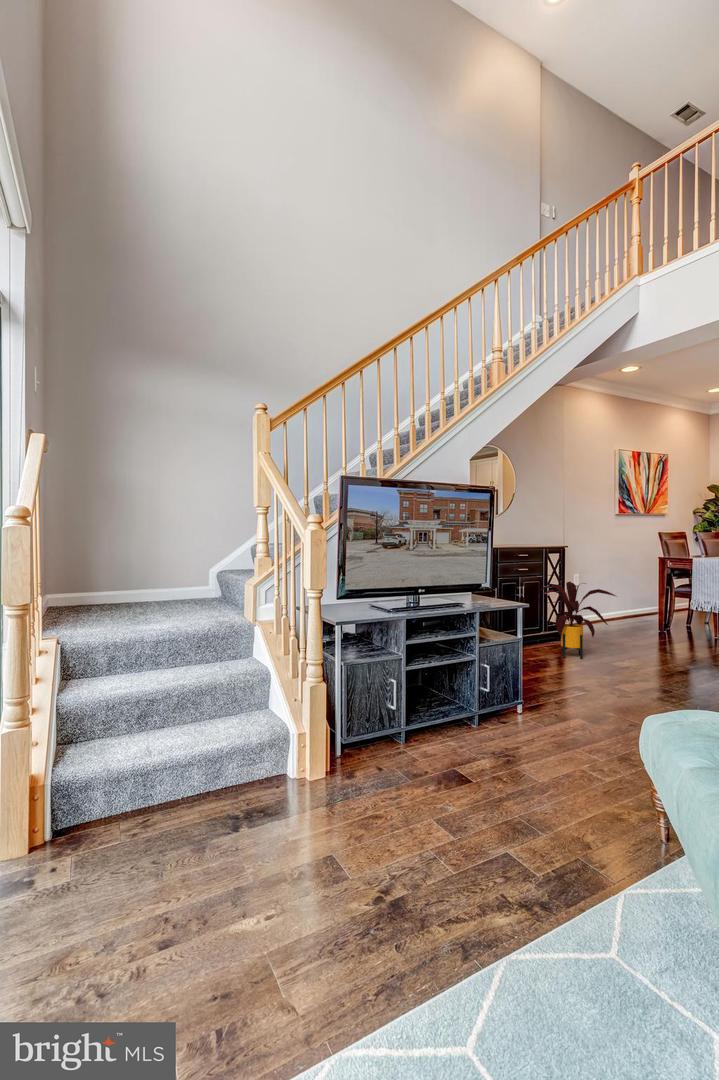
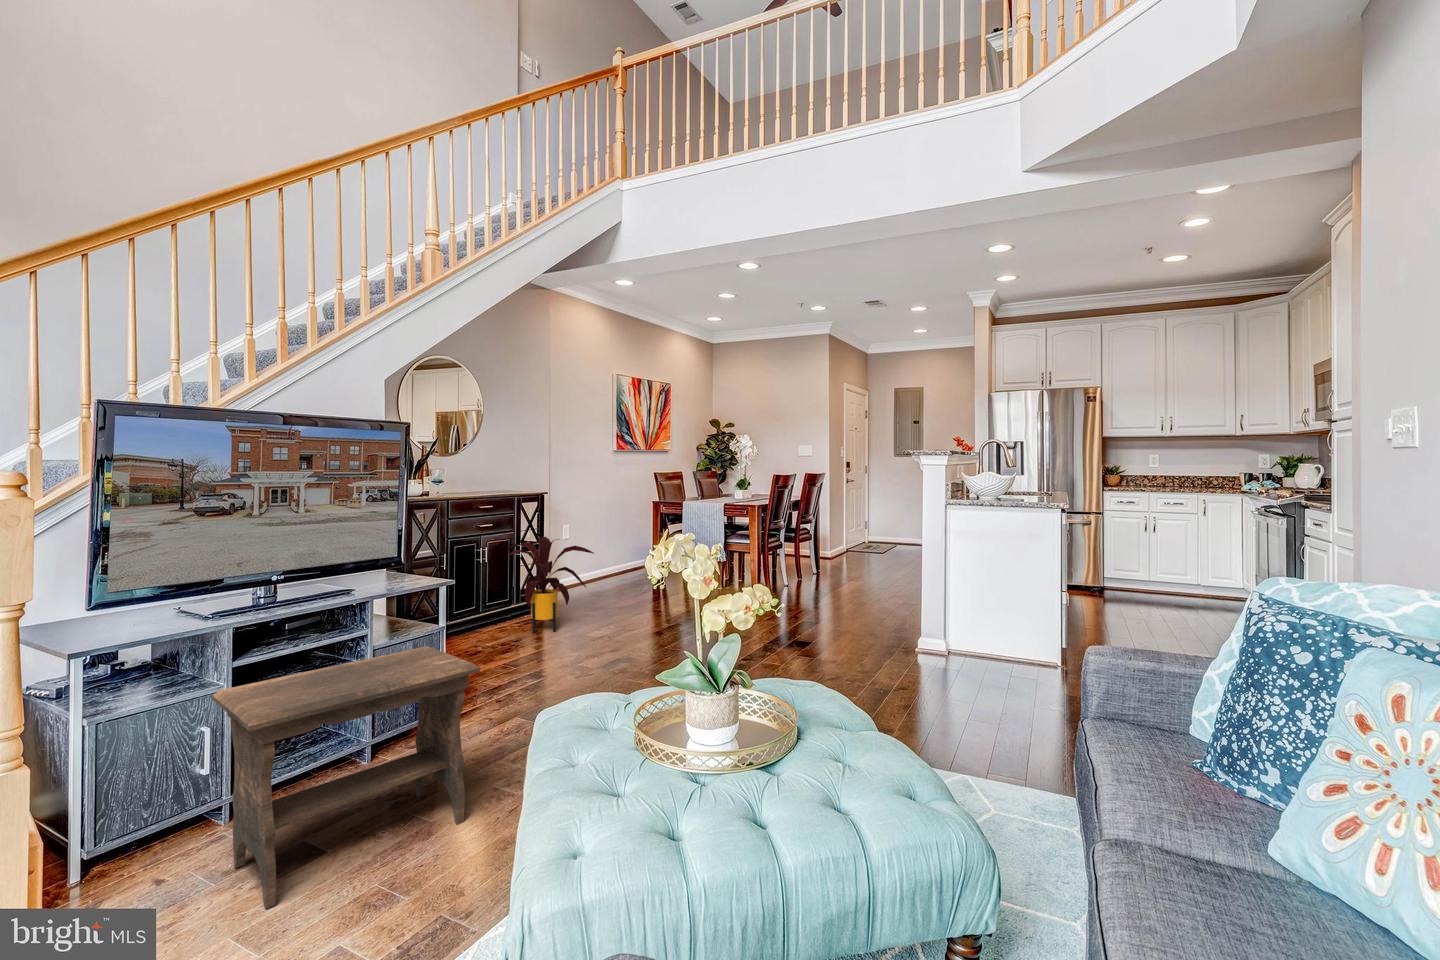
footstool: none [408,645,576,798] -> present [212,646,480,908]

